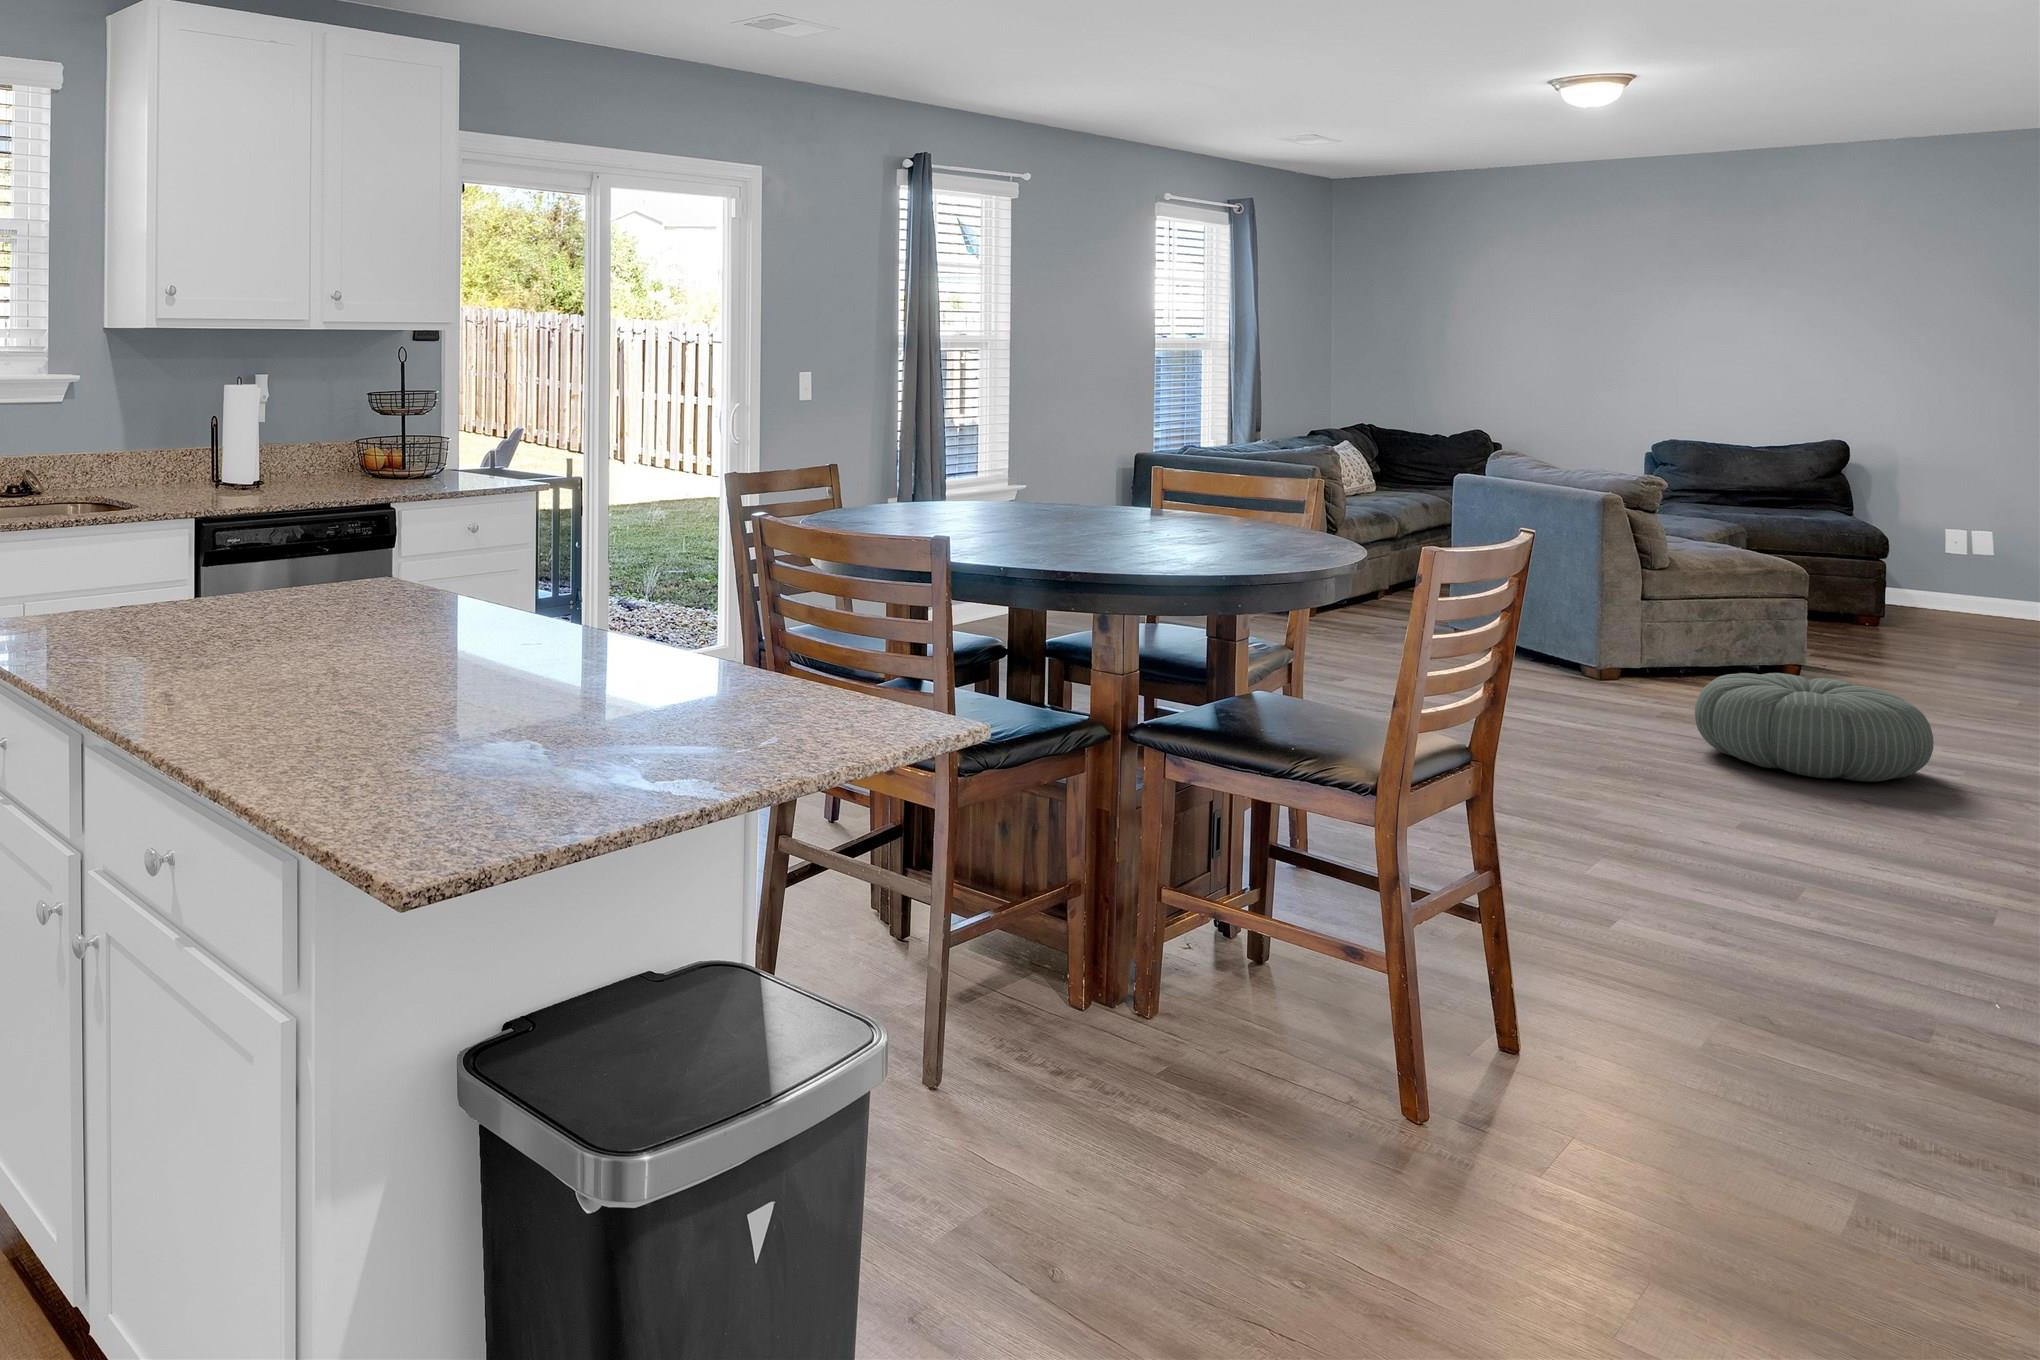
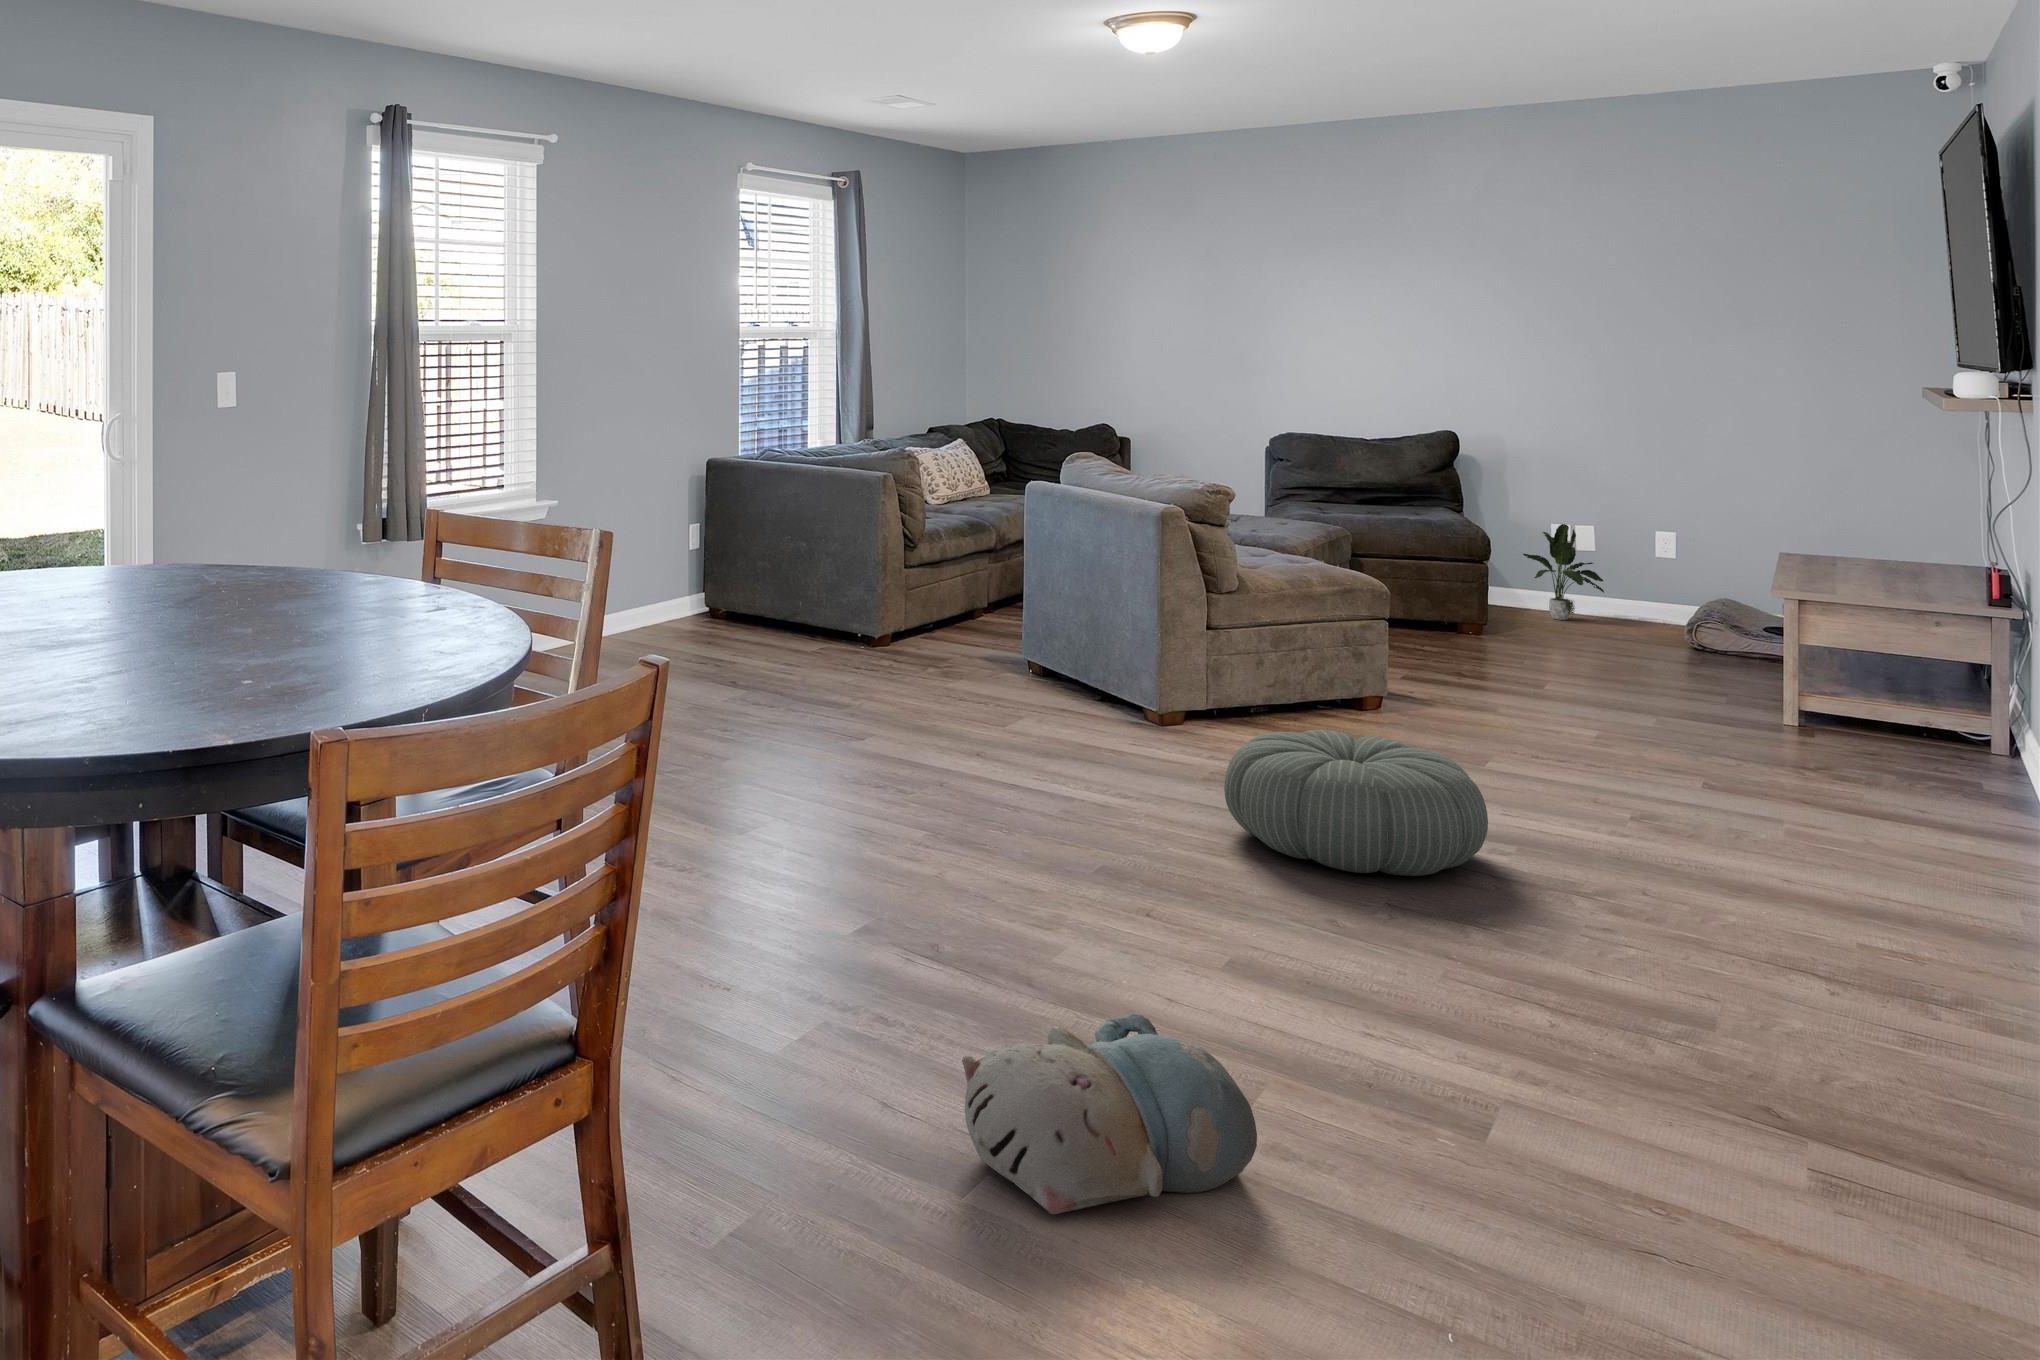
potted plant: none [1917,528,2001,617] -> present [1523,524,1604,620]
plush toy: none [1586,821,1810,930] -> present [962,1013,1257,1214]

